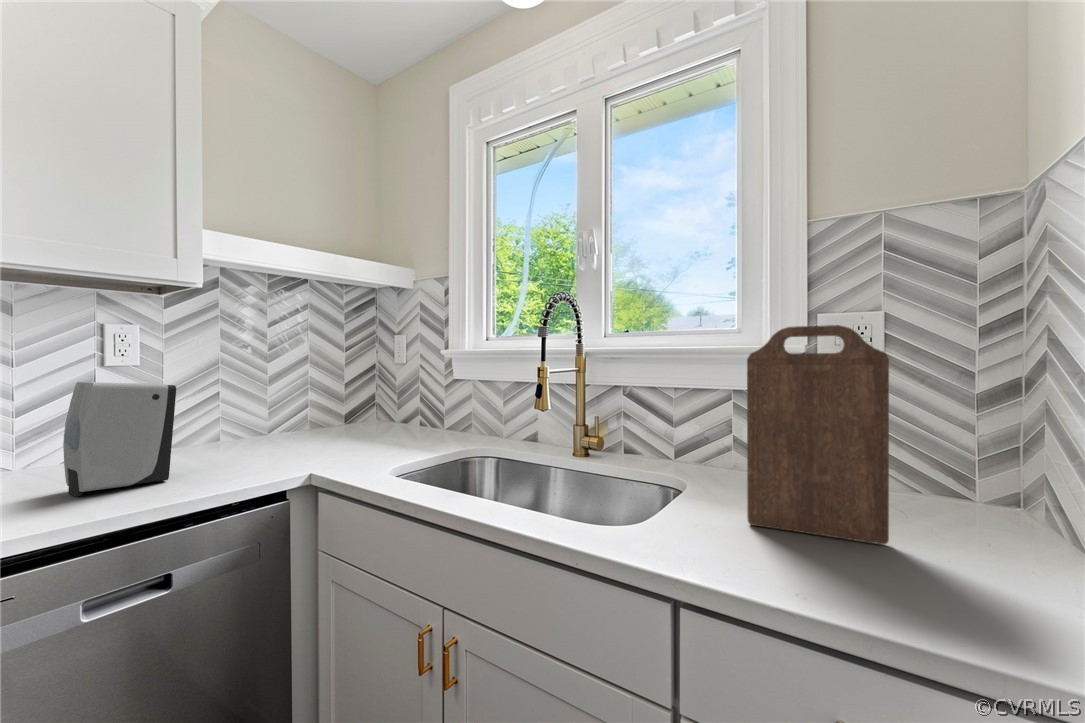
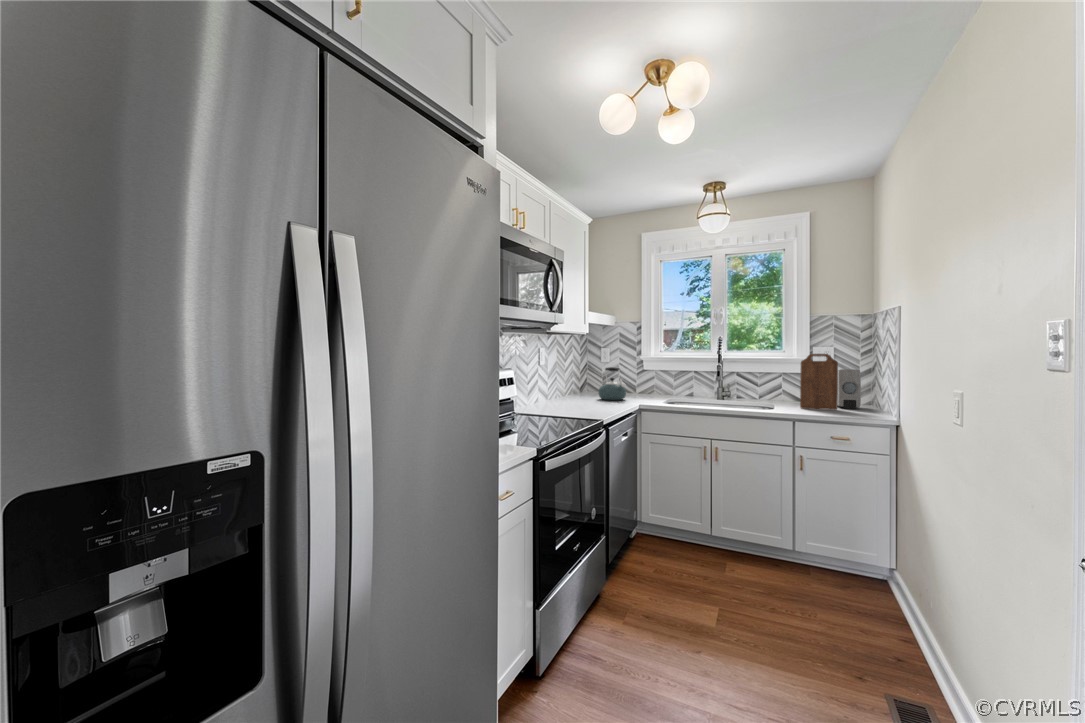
kettle: none [295,375,366,454] -> present [598,367,626,400]
soap dispenser: present [63,382,176,497] -> present [837,369,861,409]

